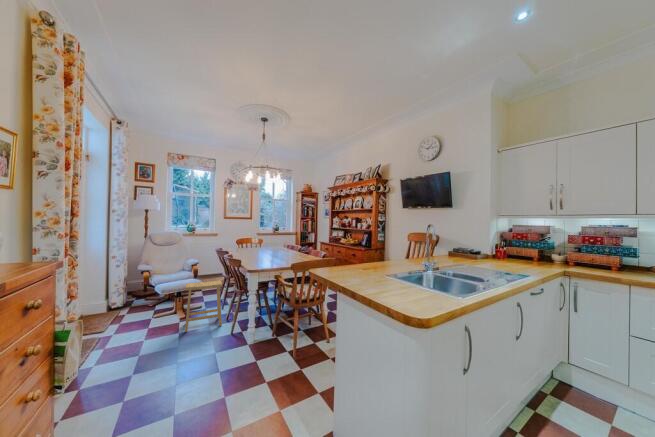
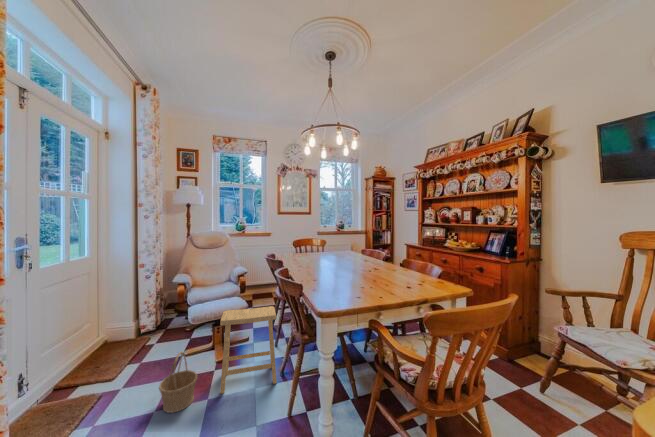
basket: none [145,307,170,342] -> present [159,352,197,413]

